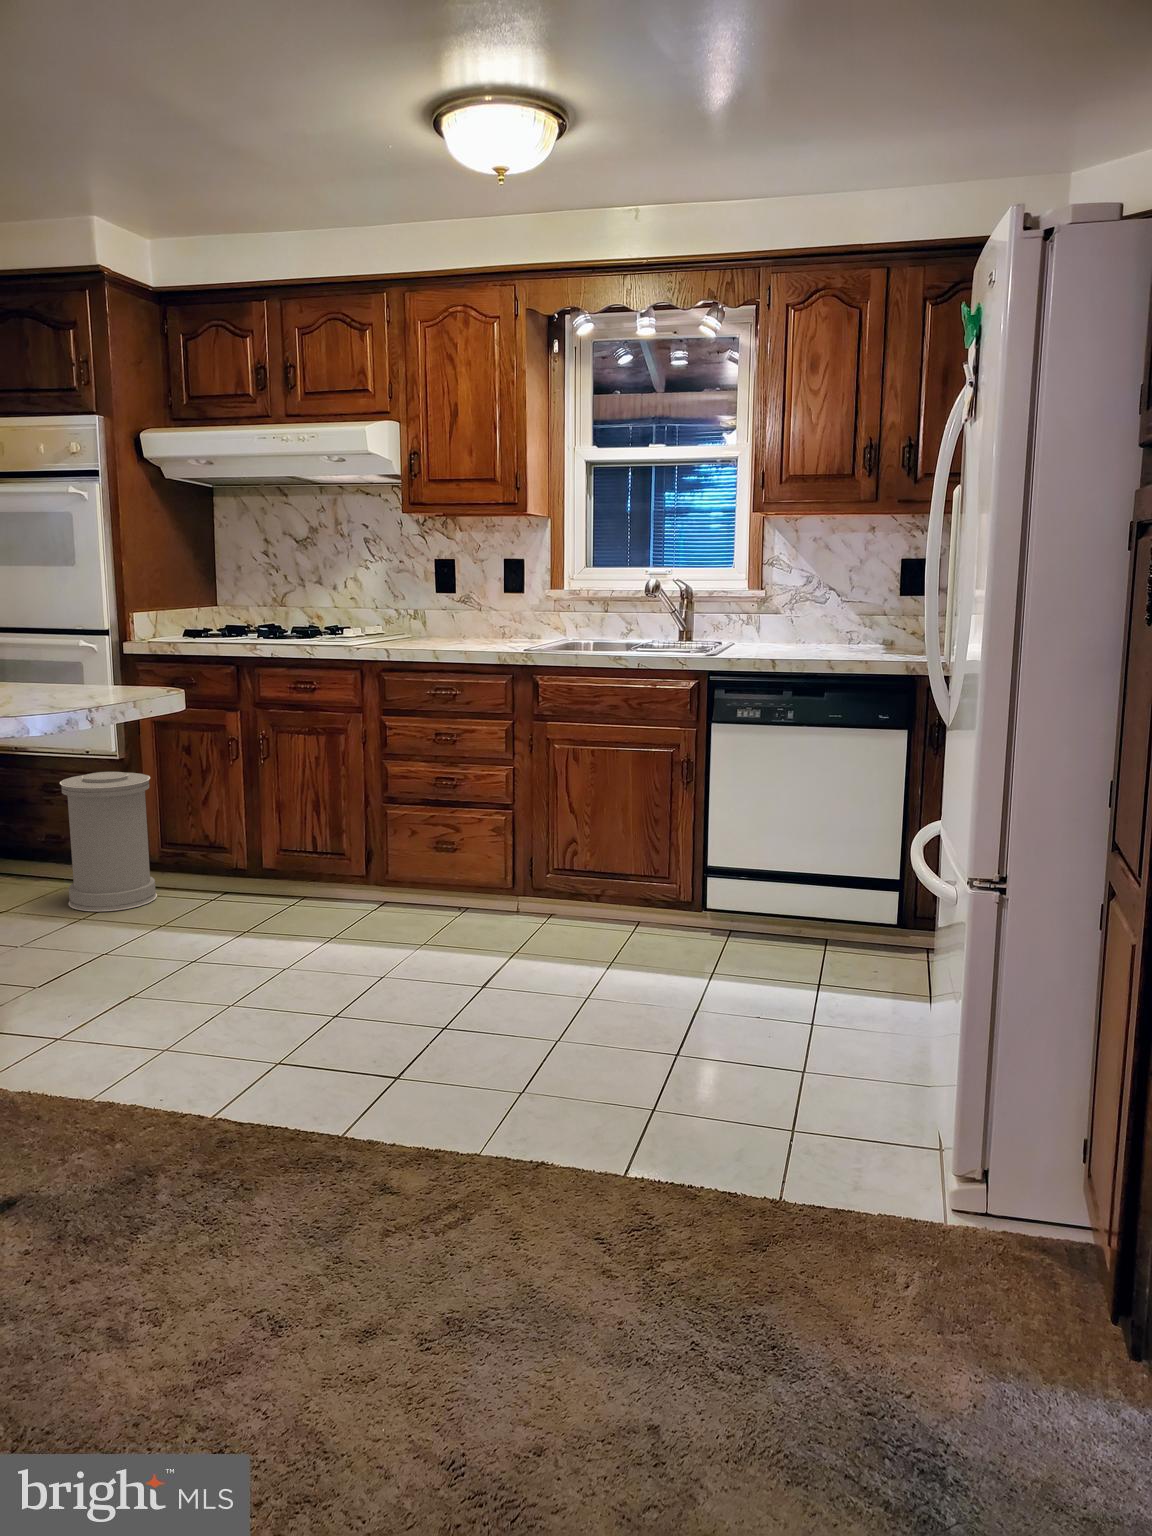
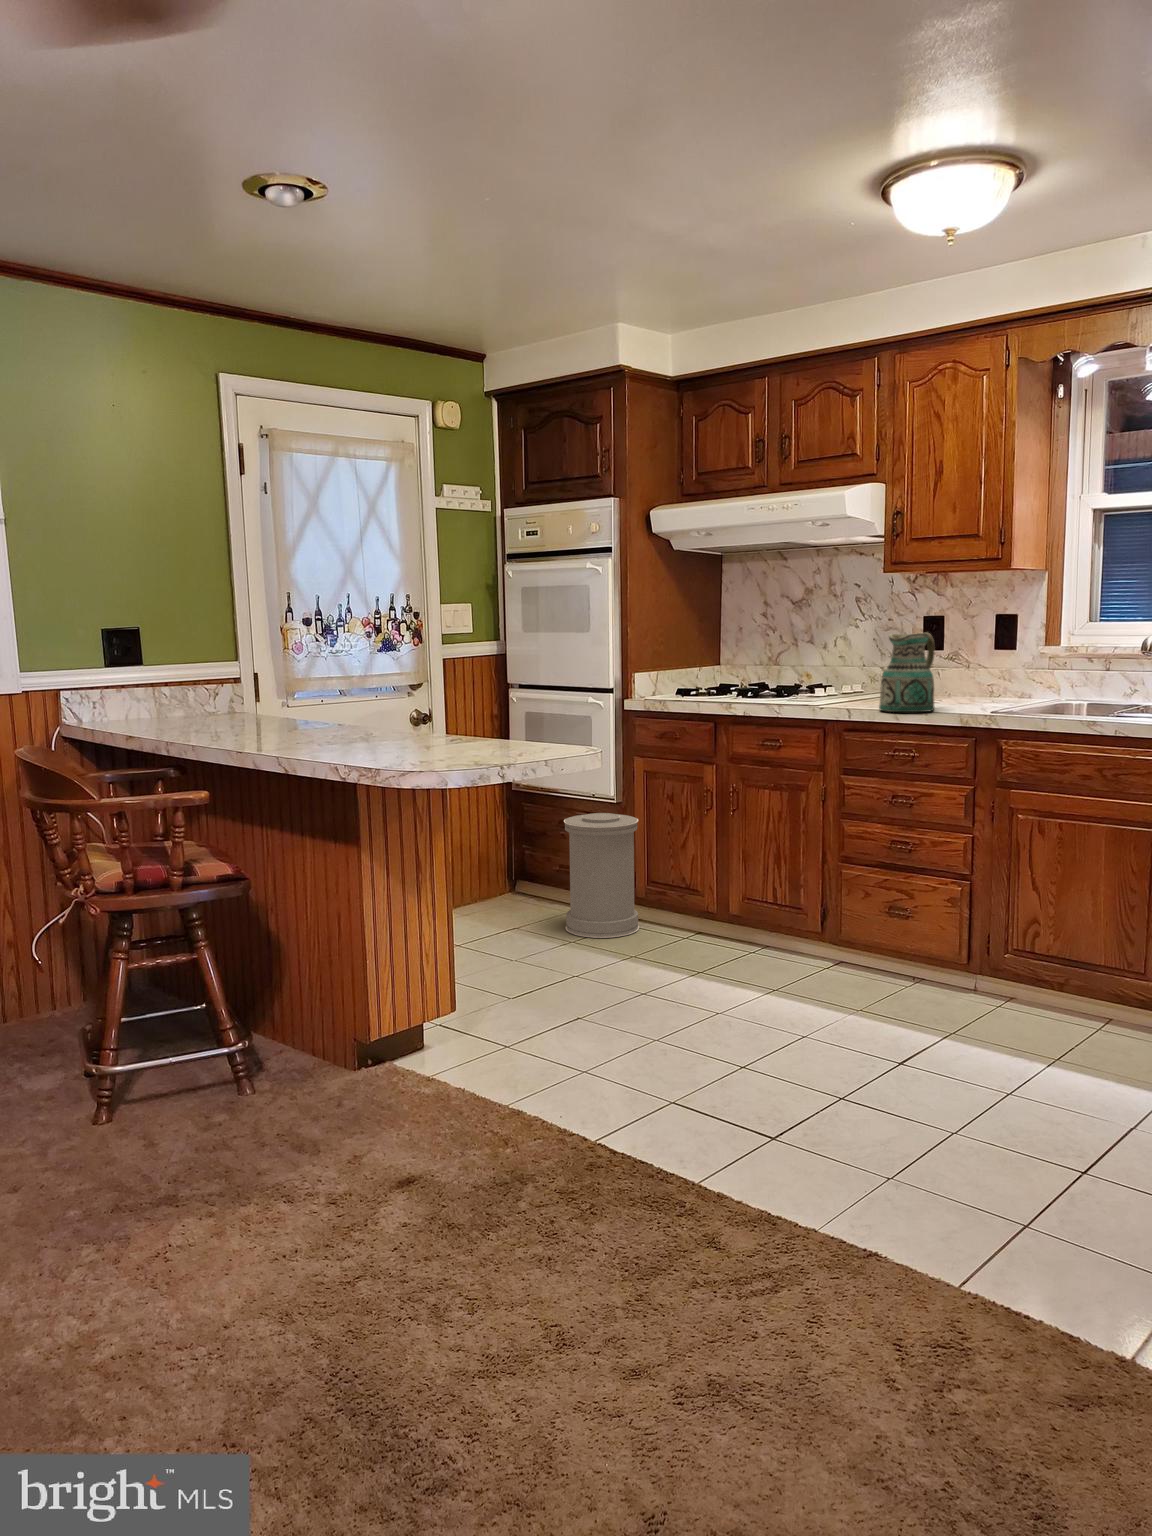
ceramic pitcher: none [419,572,471,650] -> present [879,632,935,712]

